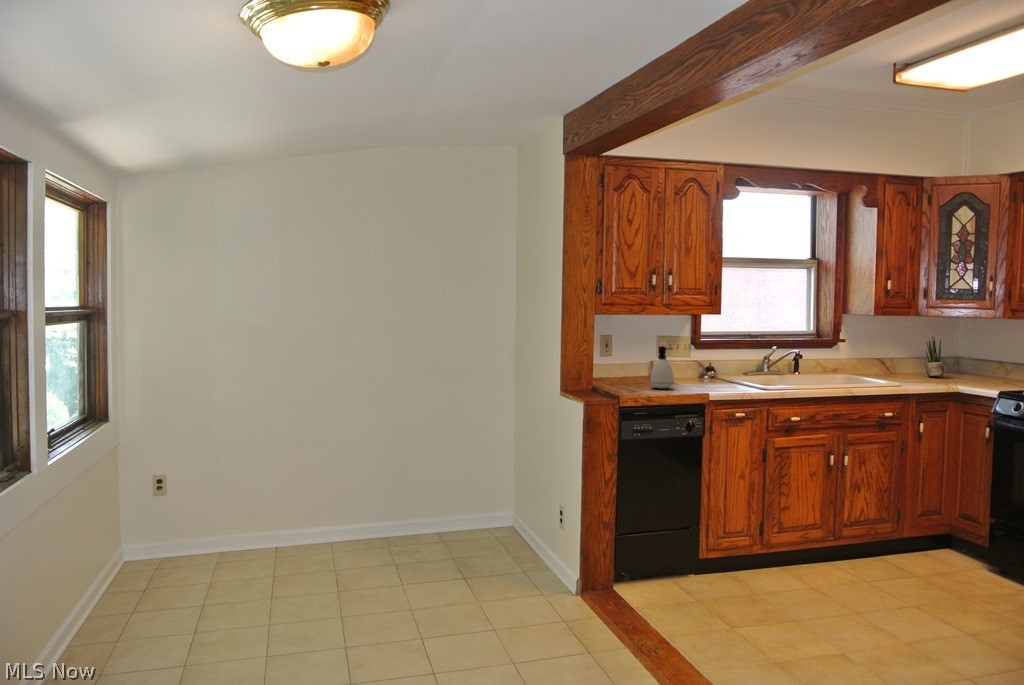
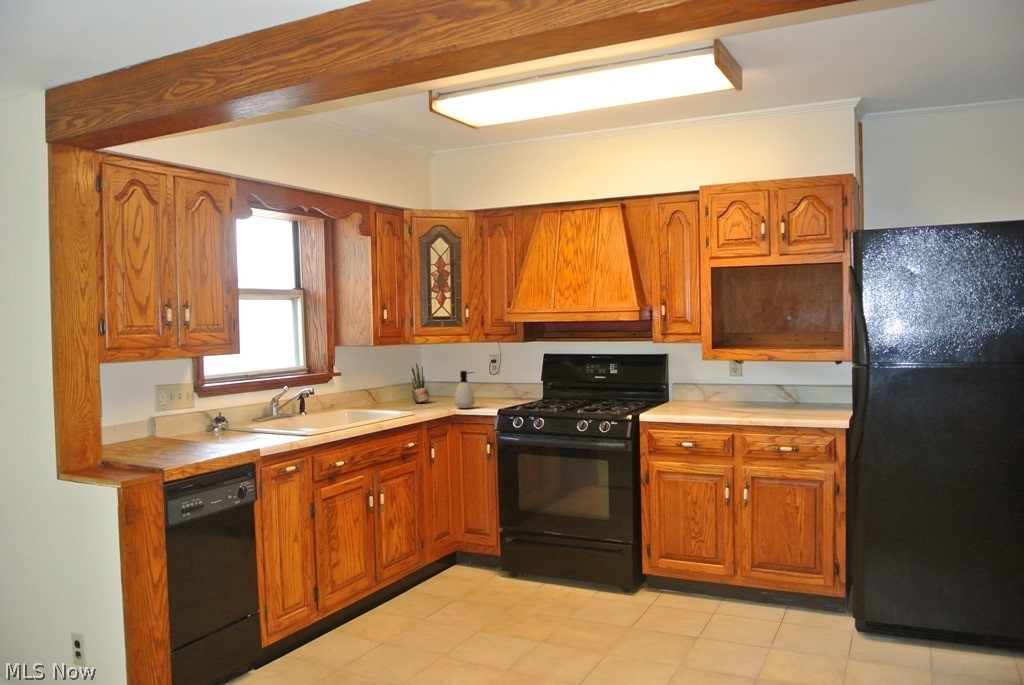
soap dispenser: present [651,346,674,389] -> present [455,371,475,408]

